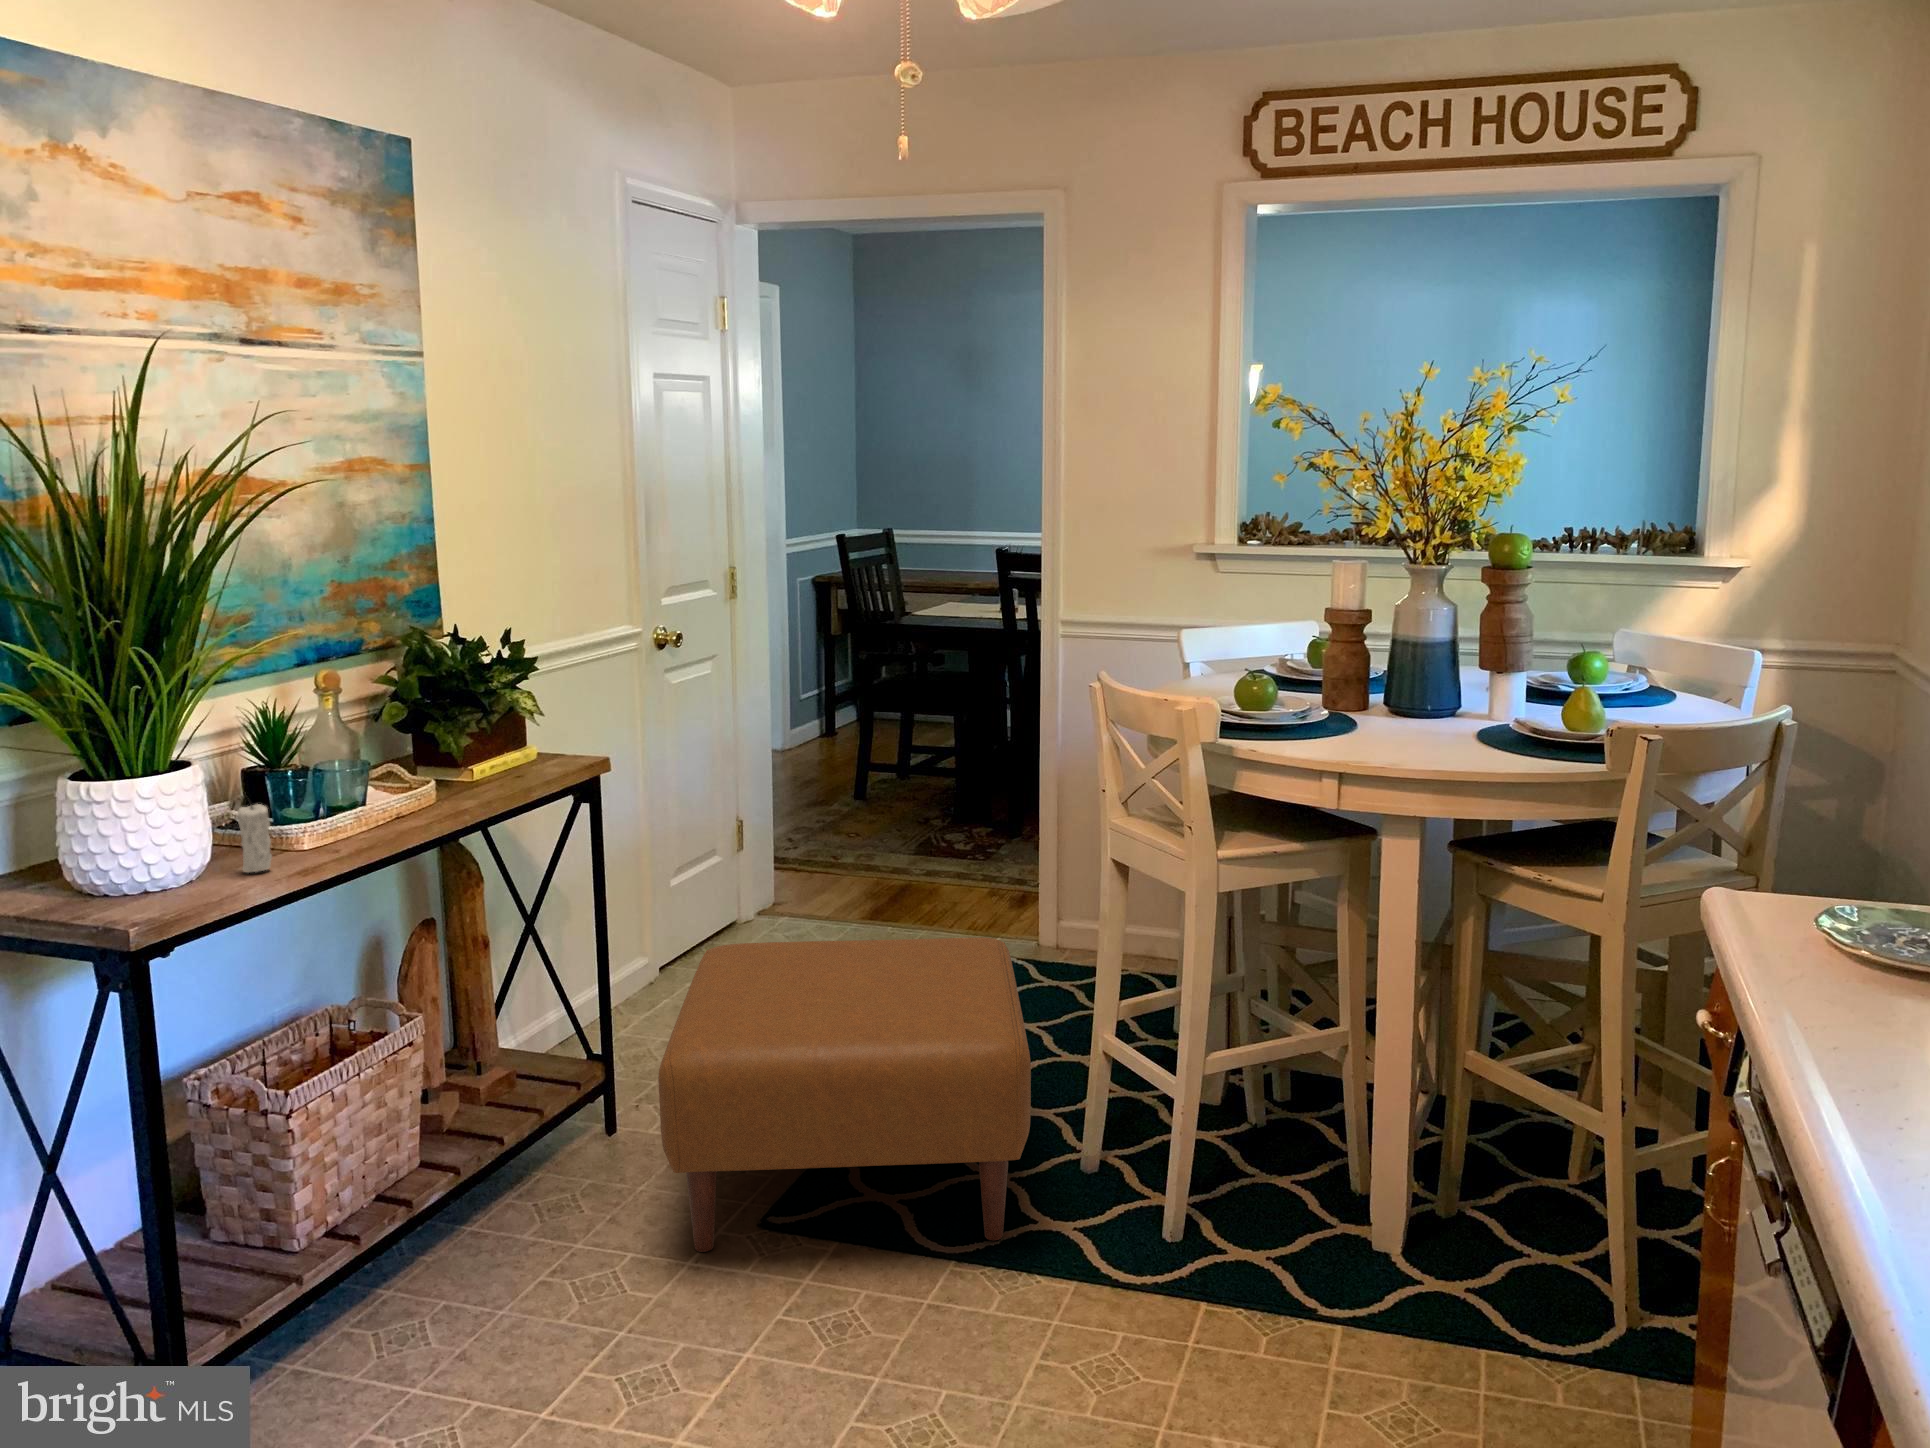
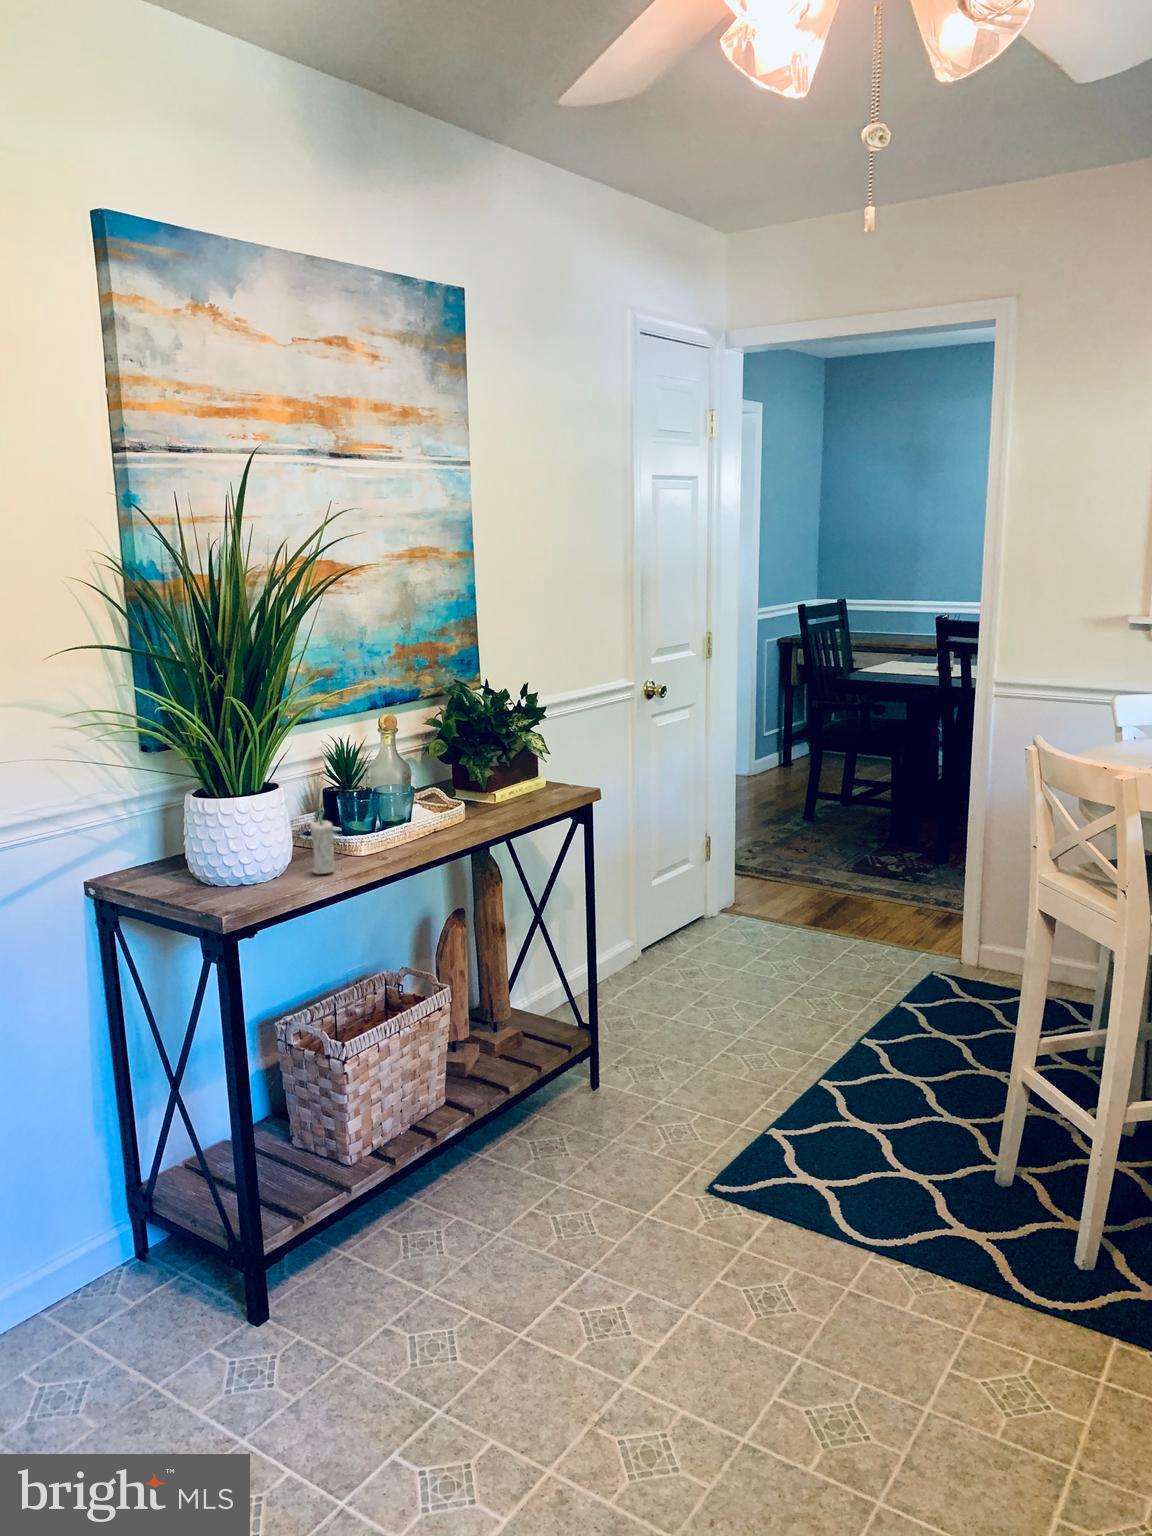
ottoman: present [658,937,1031,1252] -> none [627,949,953,1239]

